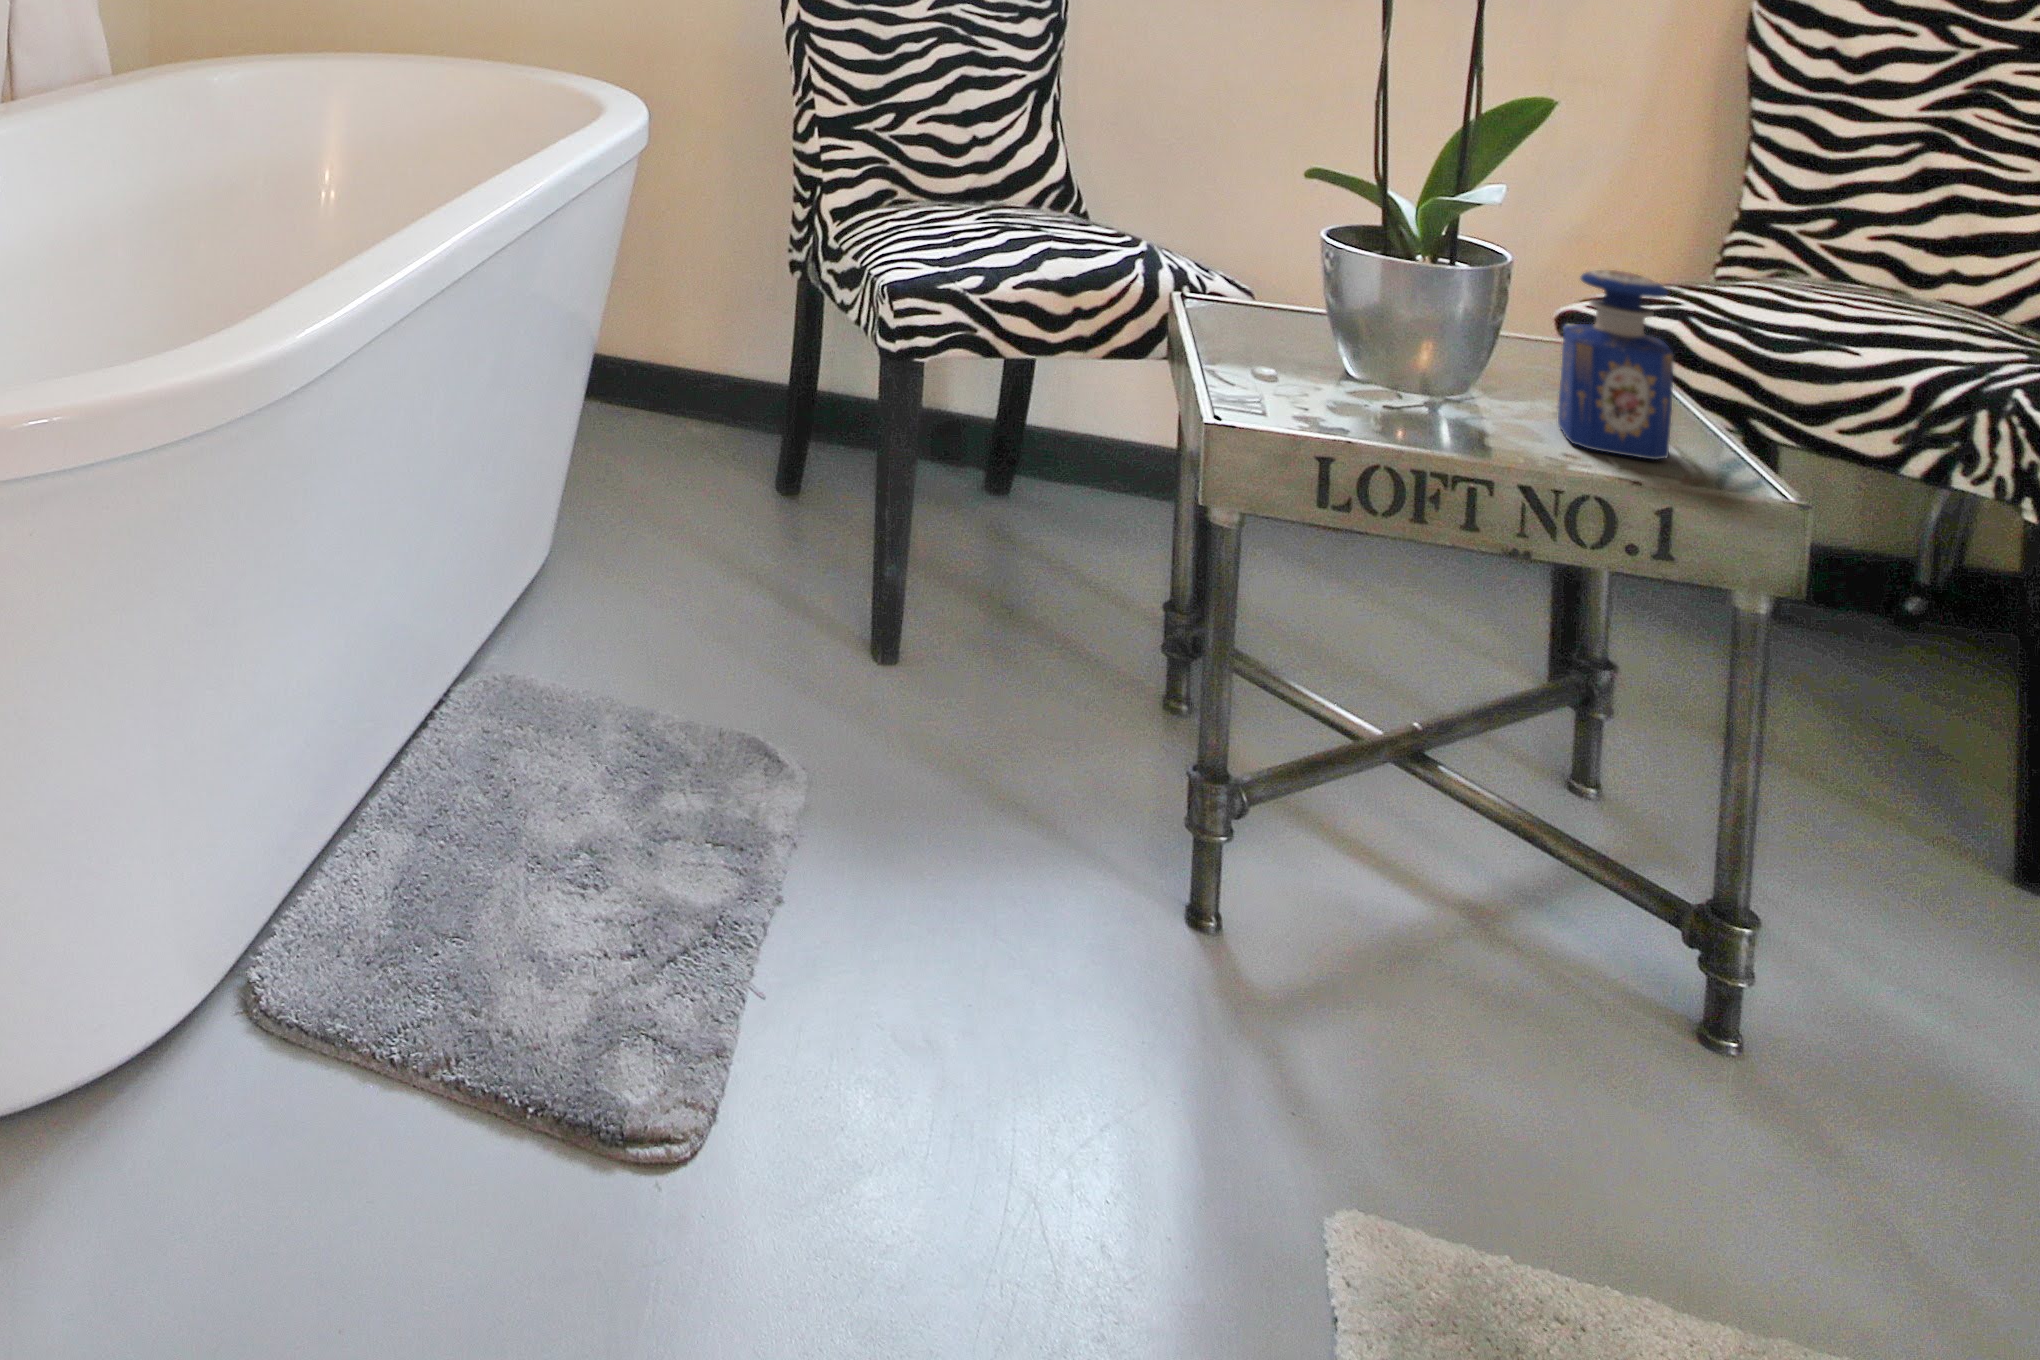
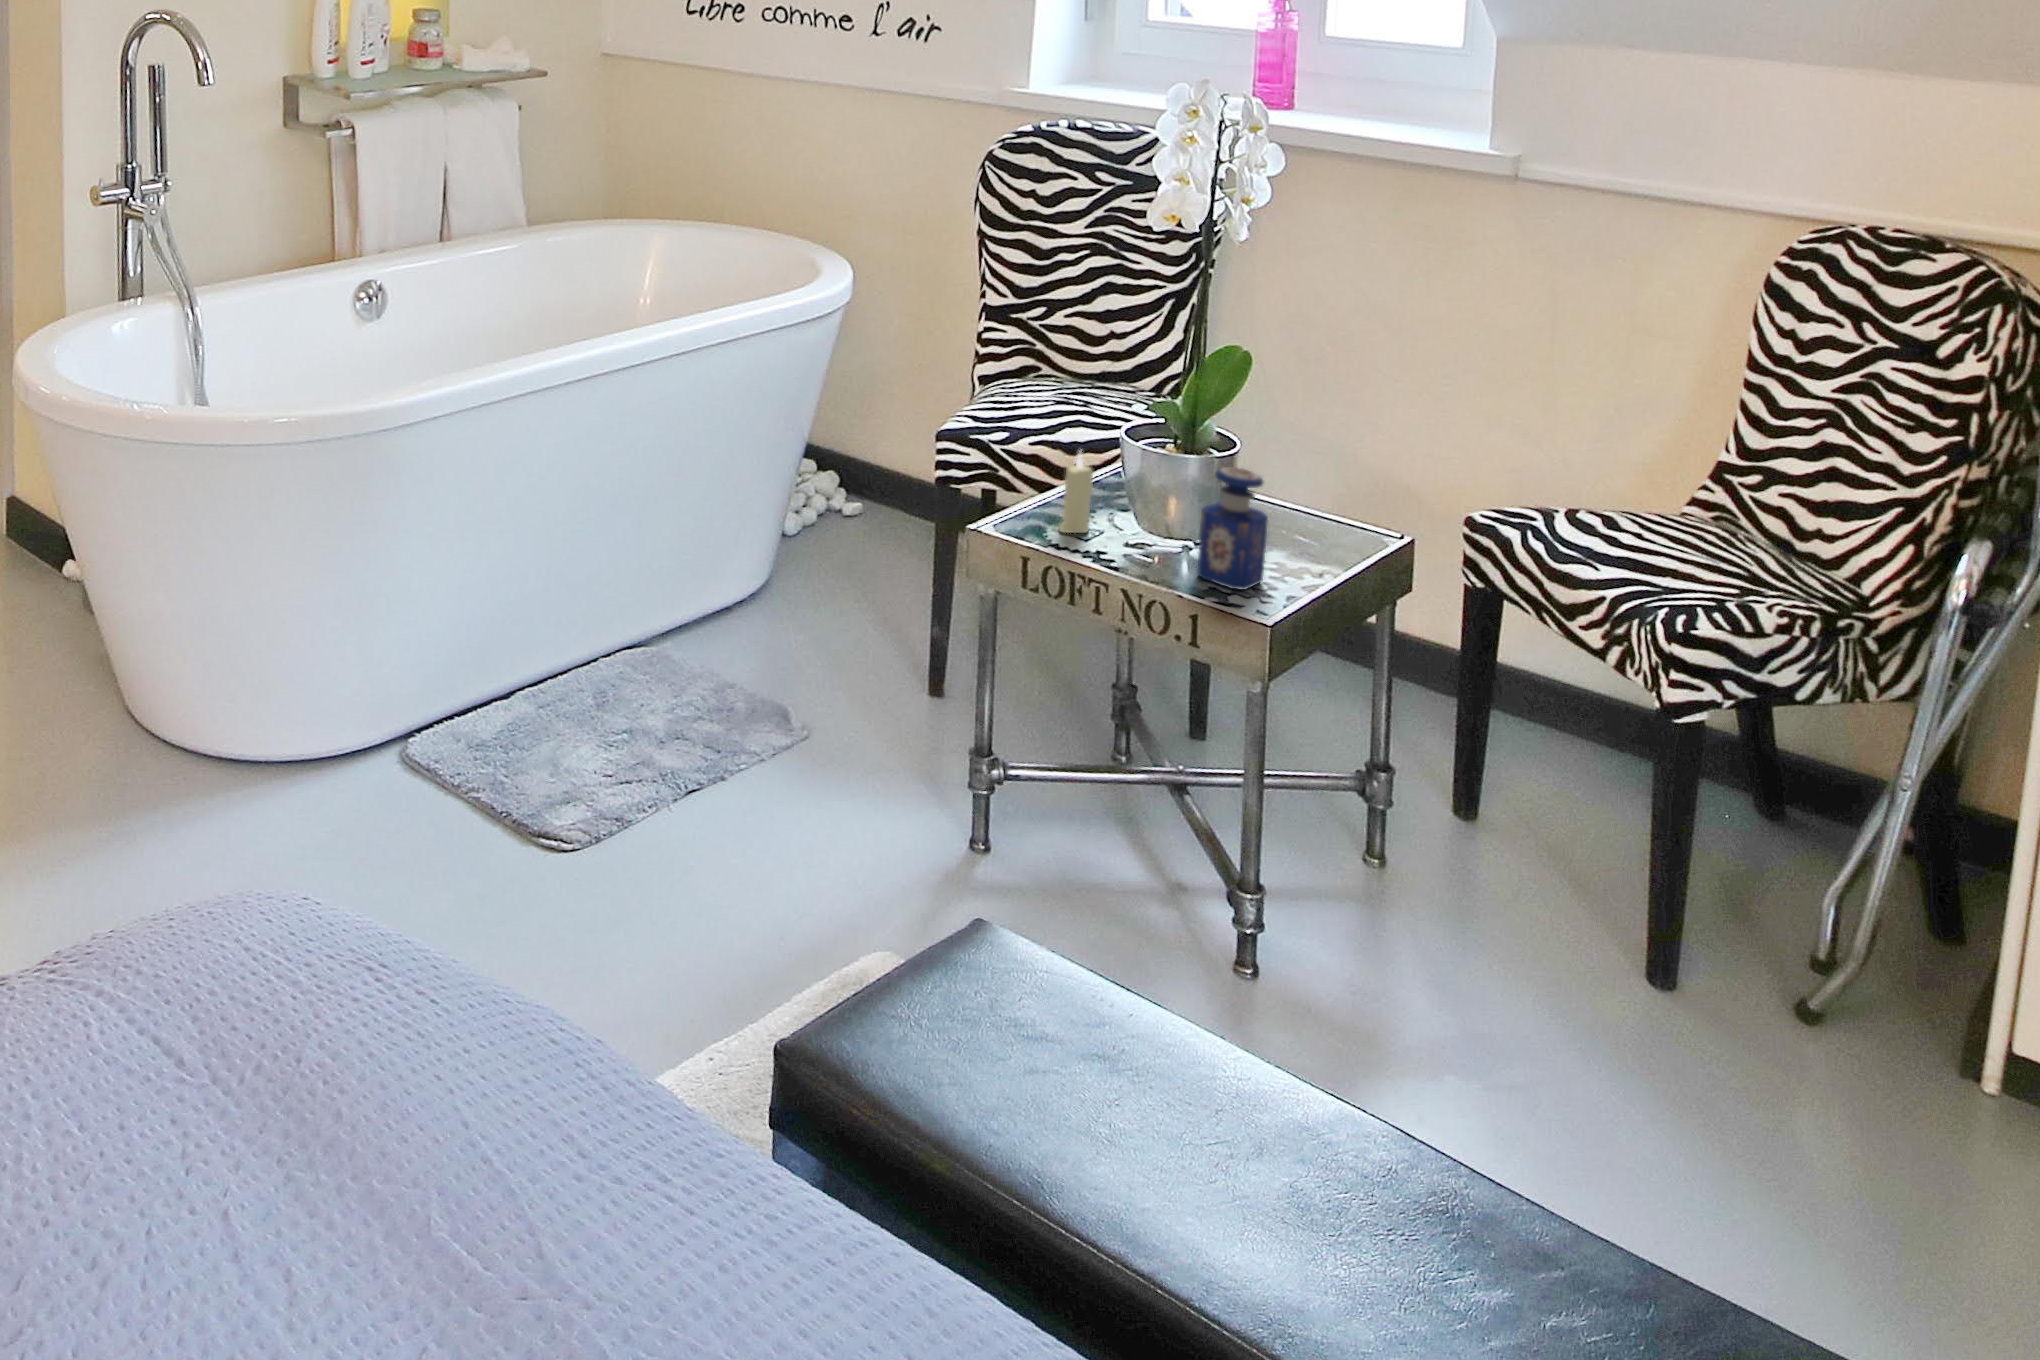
candle: none [1289,273,1347,407] -> present [1059,454,1093,533]

